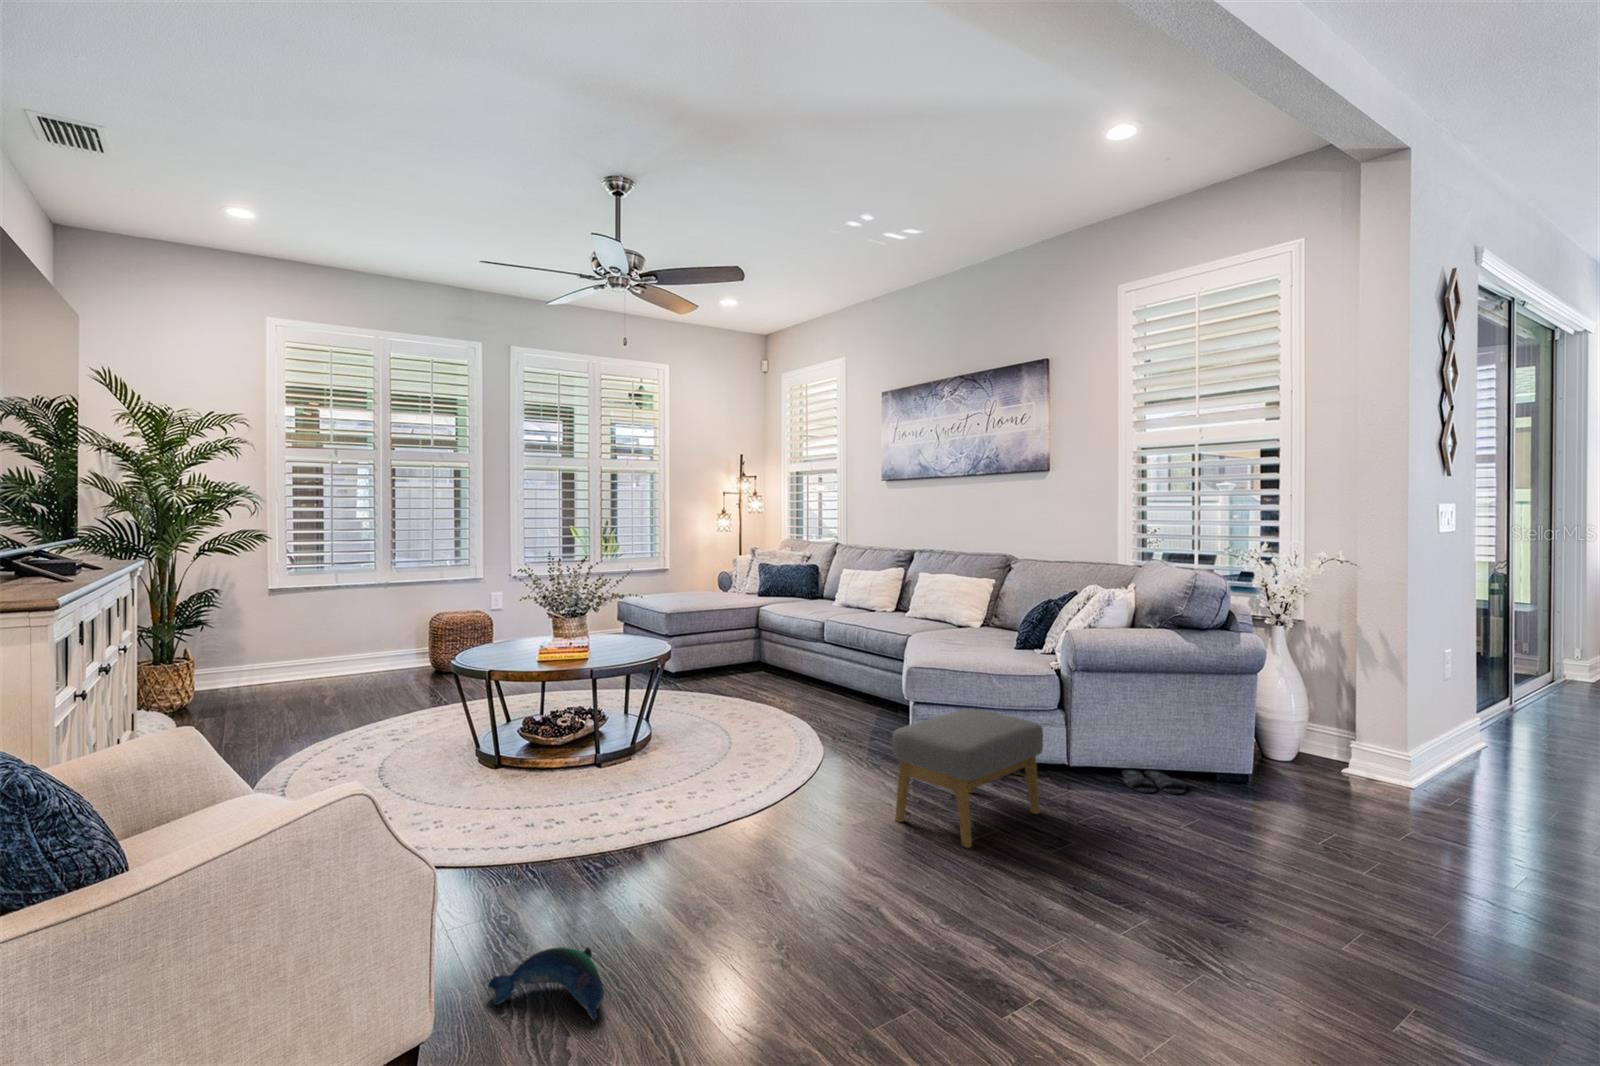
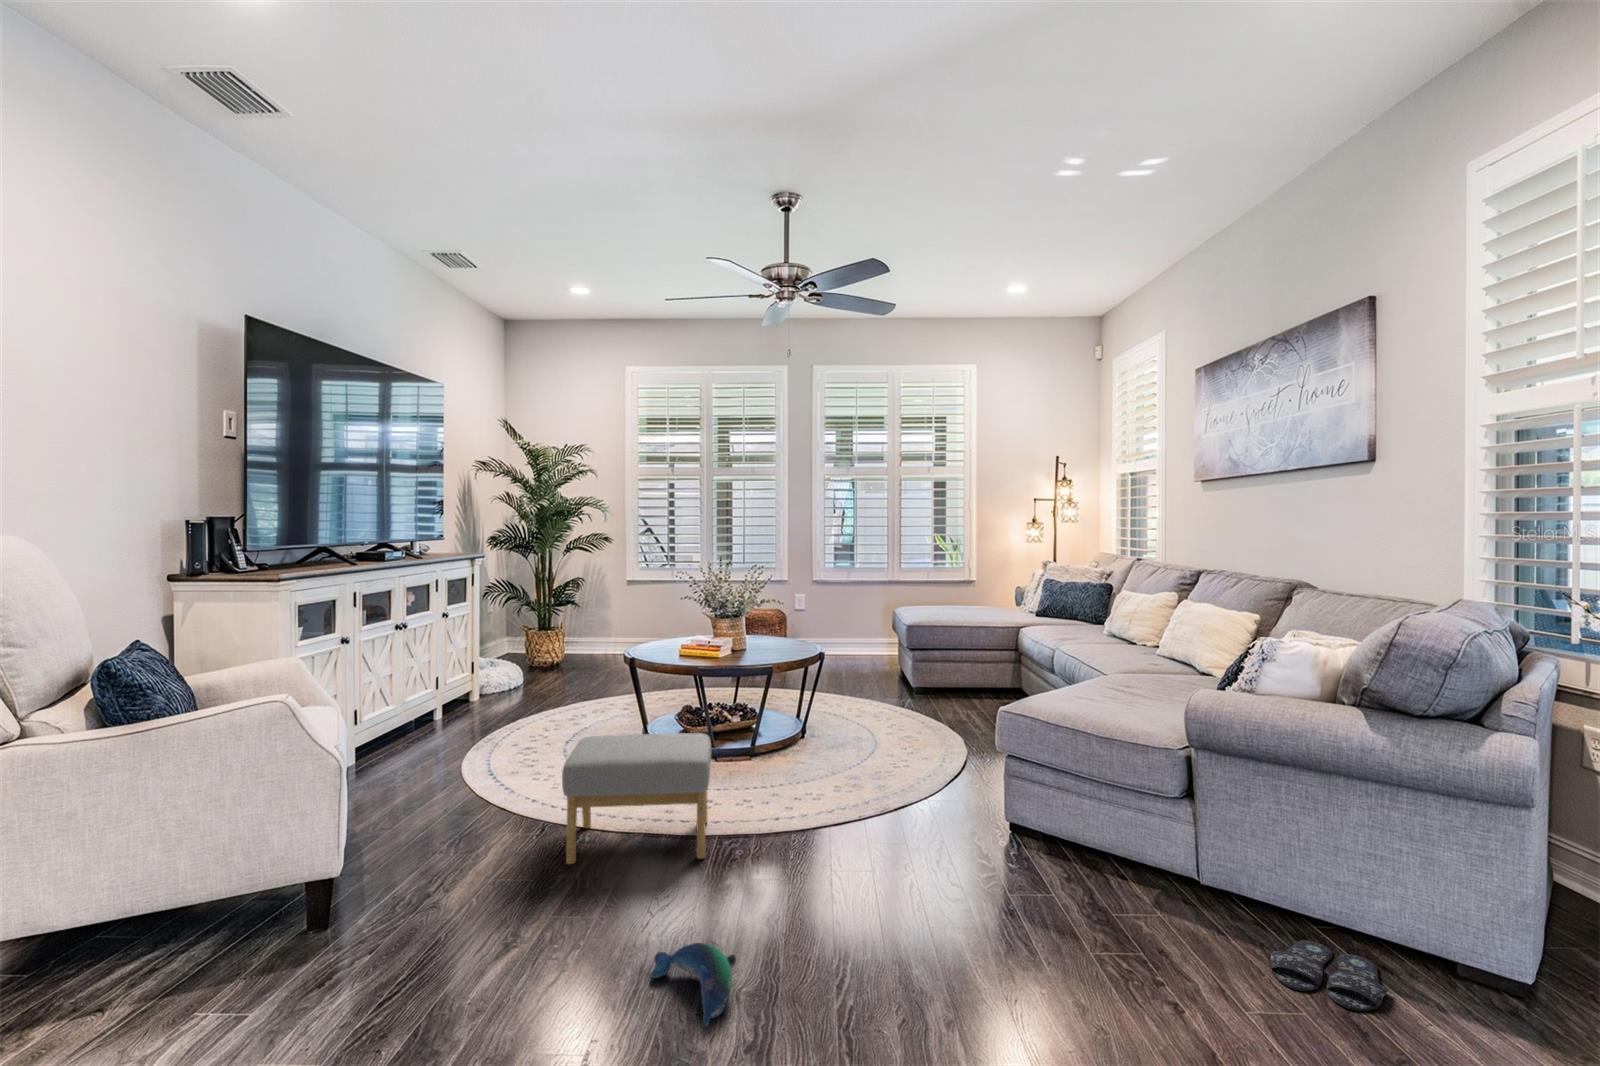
footstool: present [892,709,1043,848] -> present [562,733,711,864]
plush toy: present [488,947,604,1020] -> present [651,943,736,1027]

